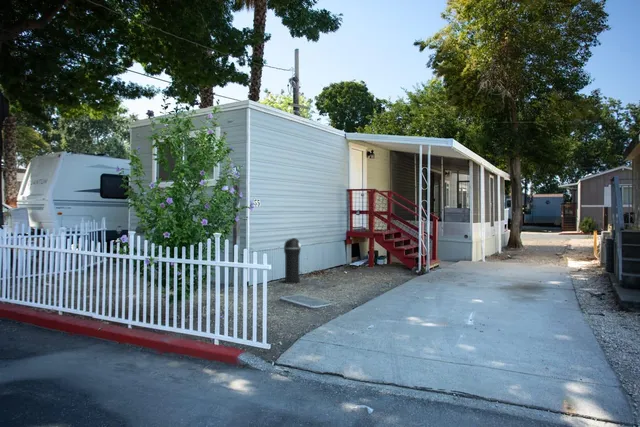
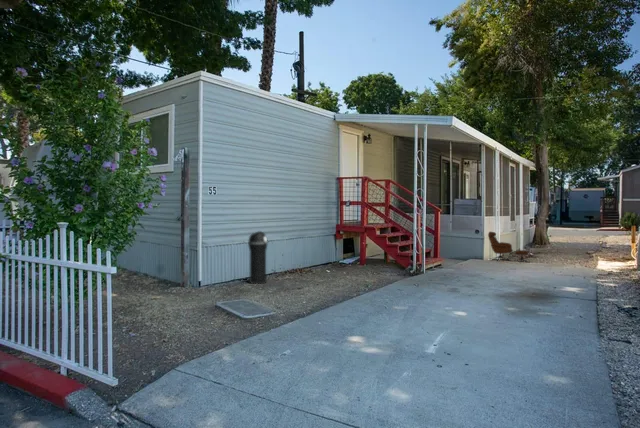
lounge chair: none [476,236,512,263] -> present [488,232,528,261]

